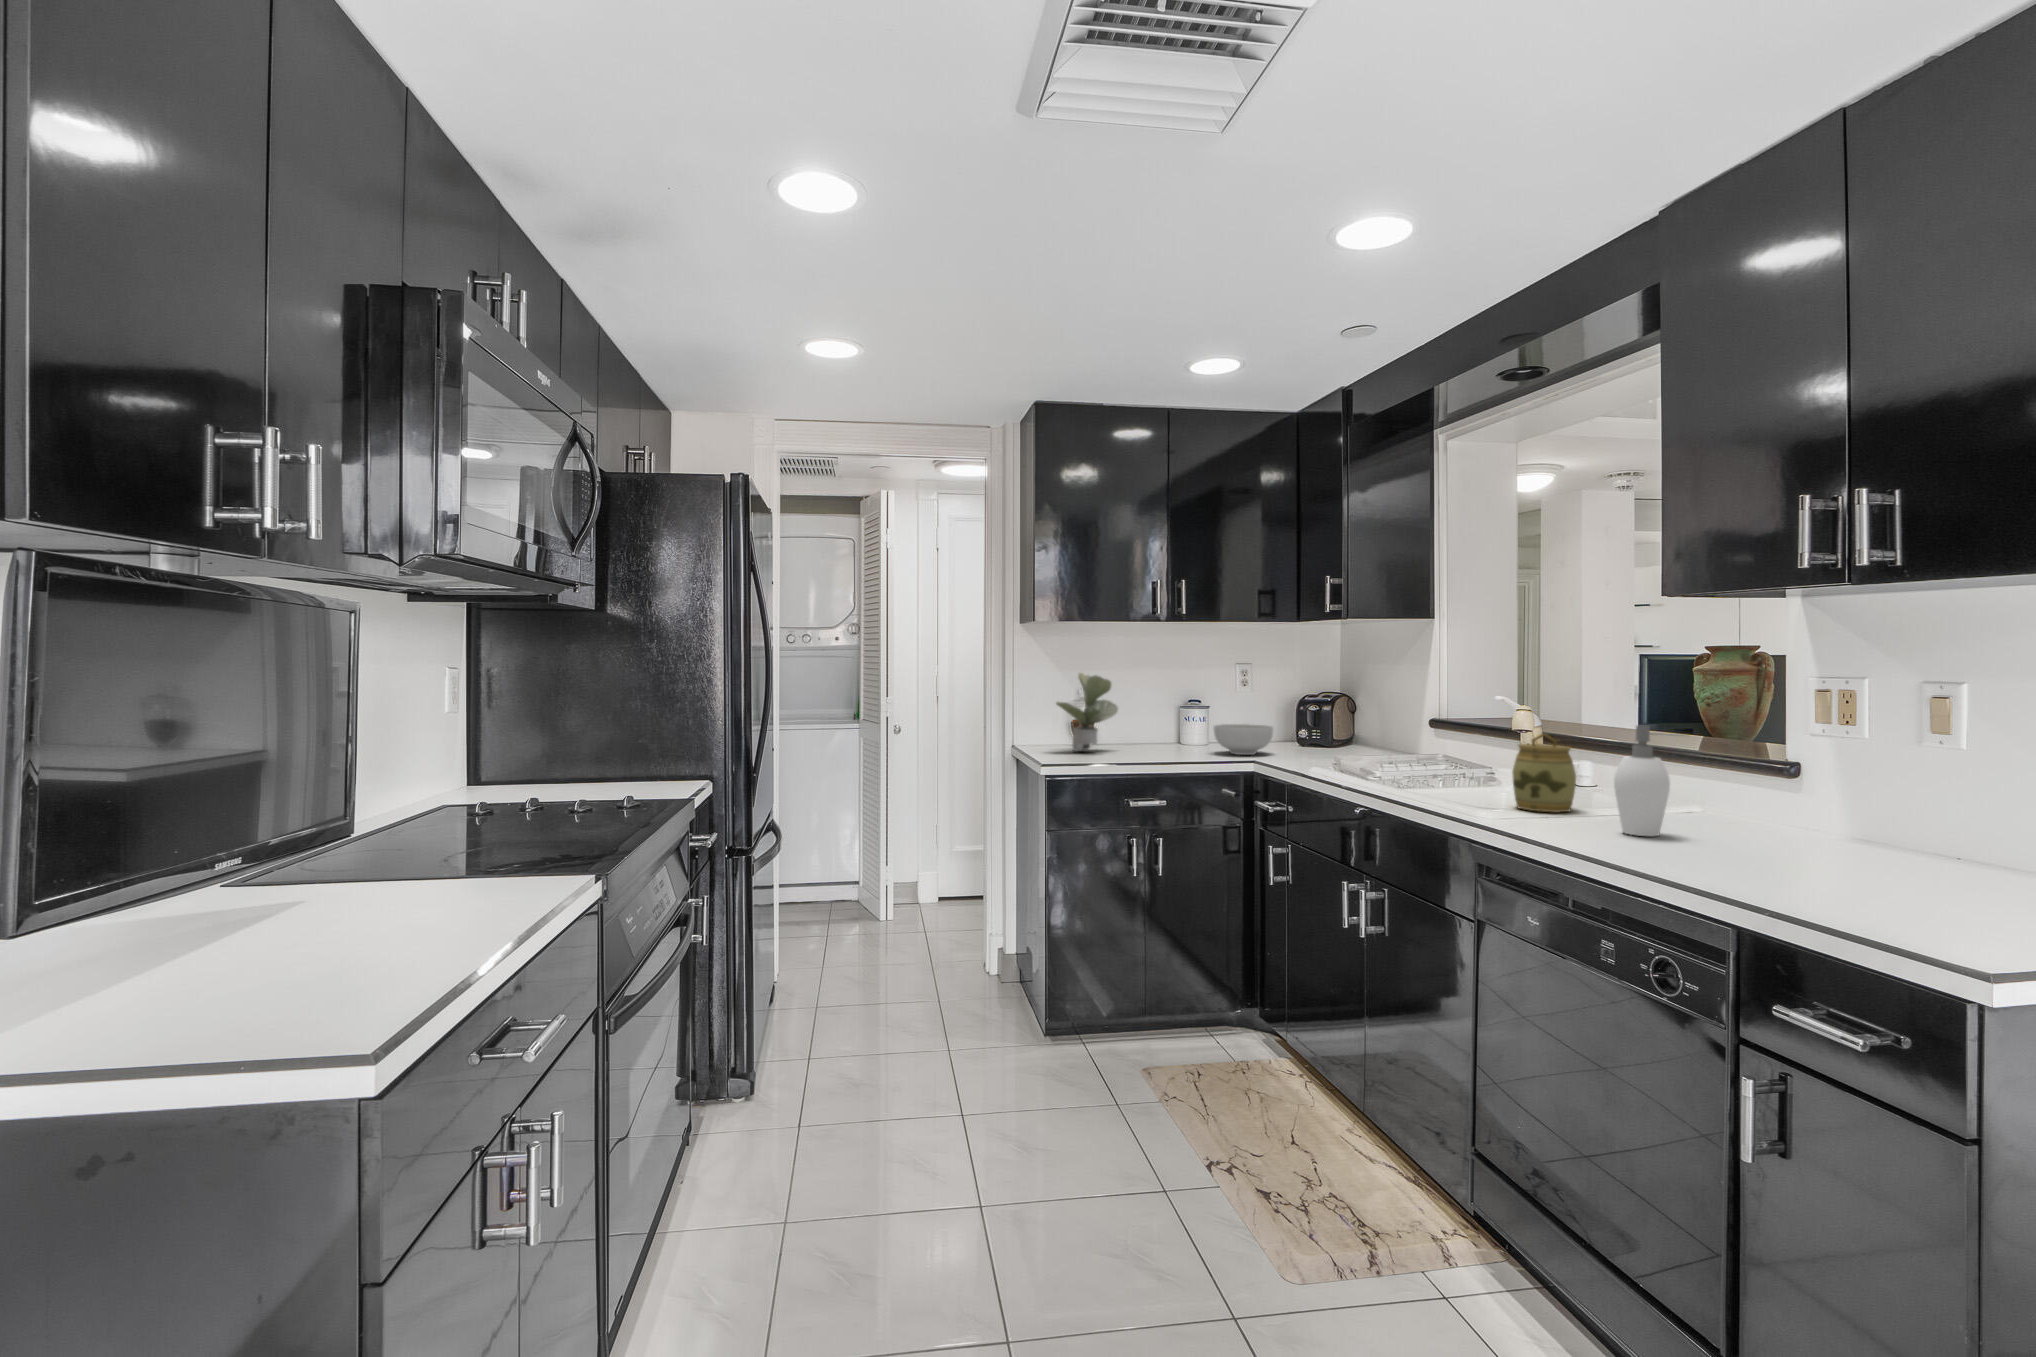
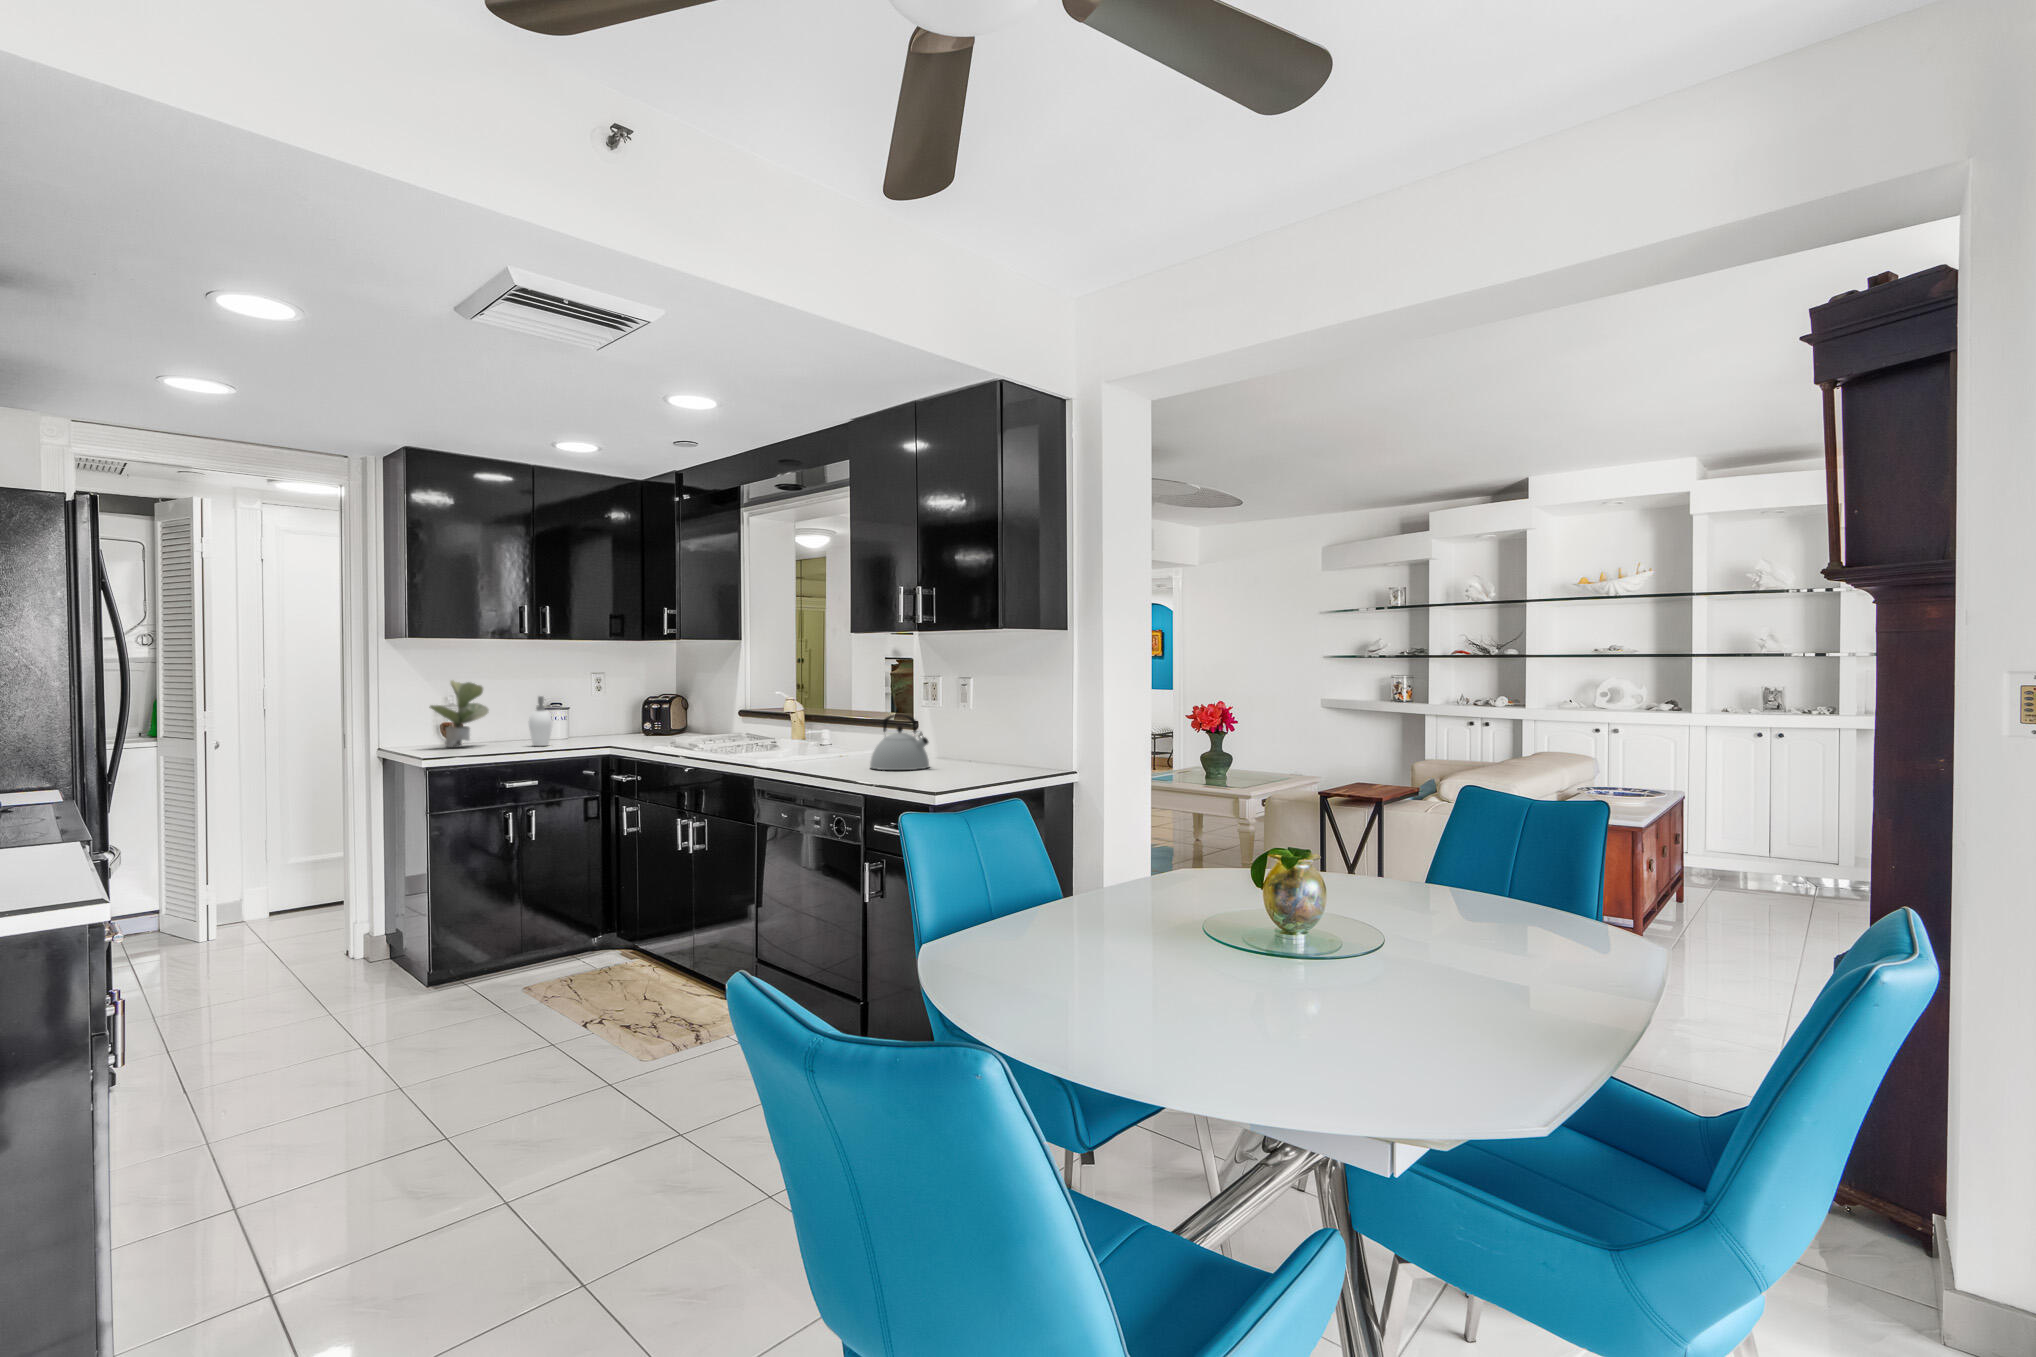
bowl: present [1214,724,1273,755] -> none [575,719,624,742]
soap dispenser: present [1614,726,1670,836] -> present [529,696,552,746]
jar: present [1512,733,1576,812] -> none [781,711,815,757]
kettle: none [1714,757,1871,876] -> present [870,714,929,770]

